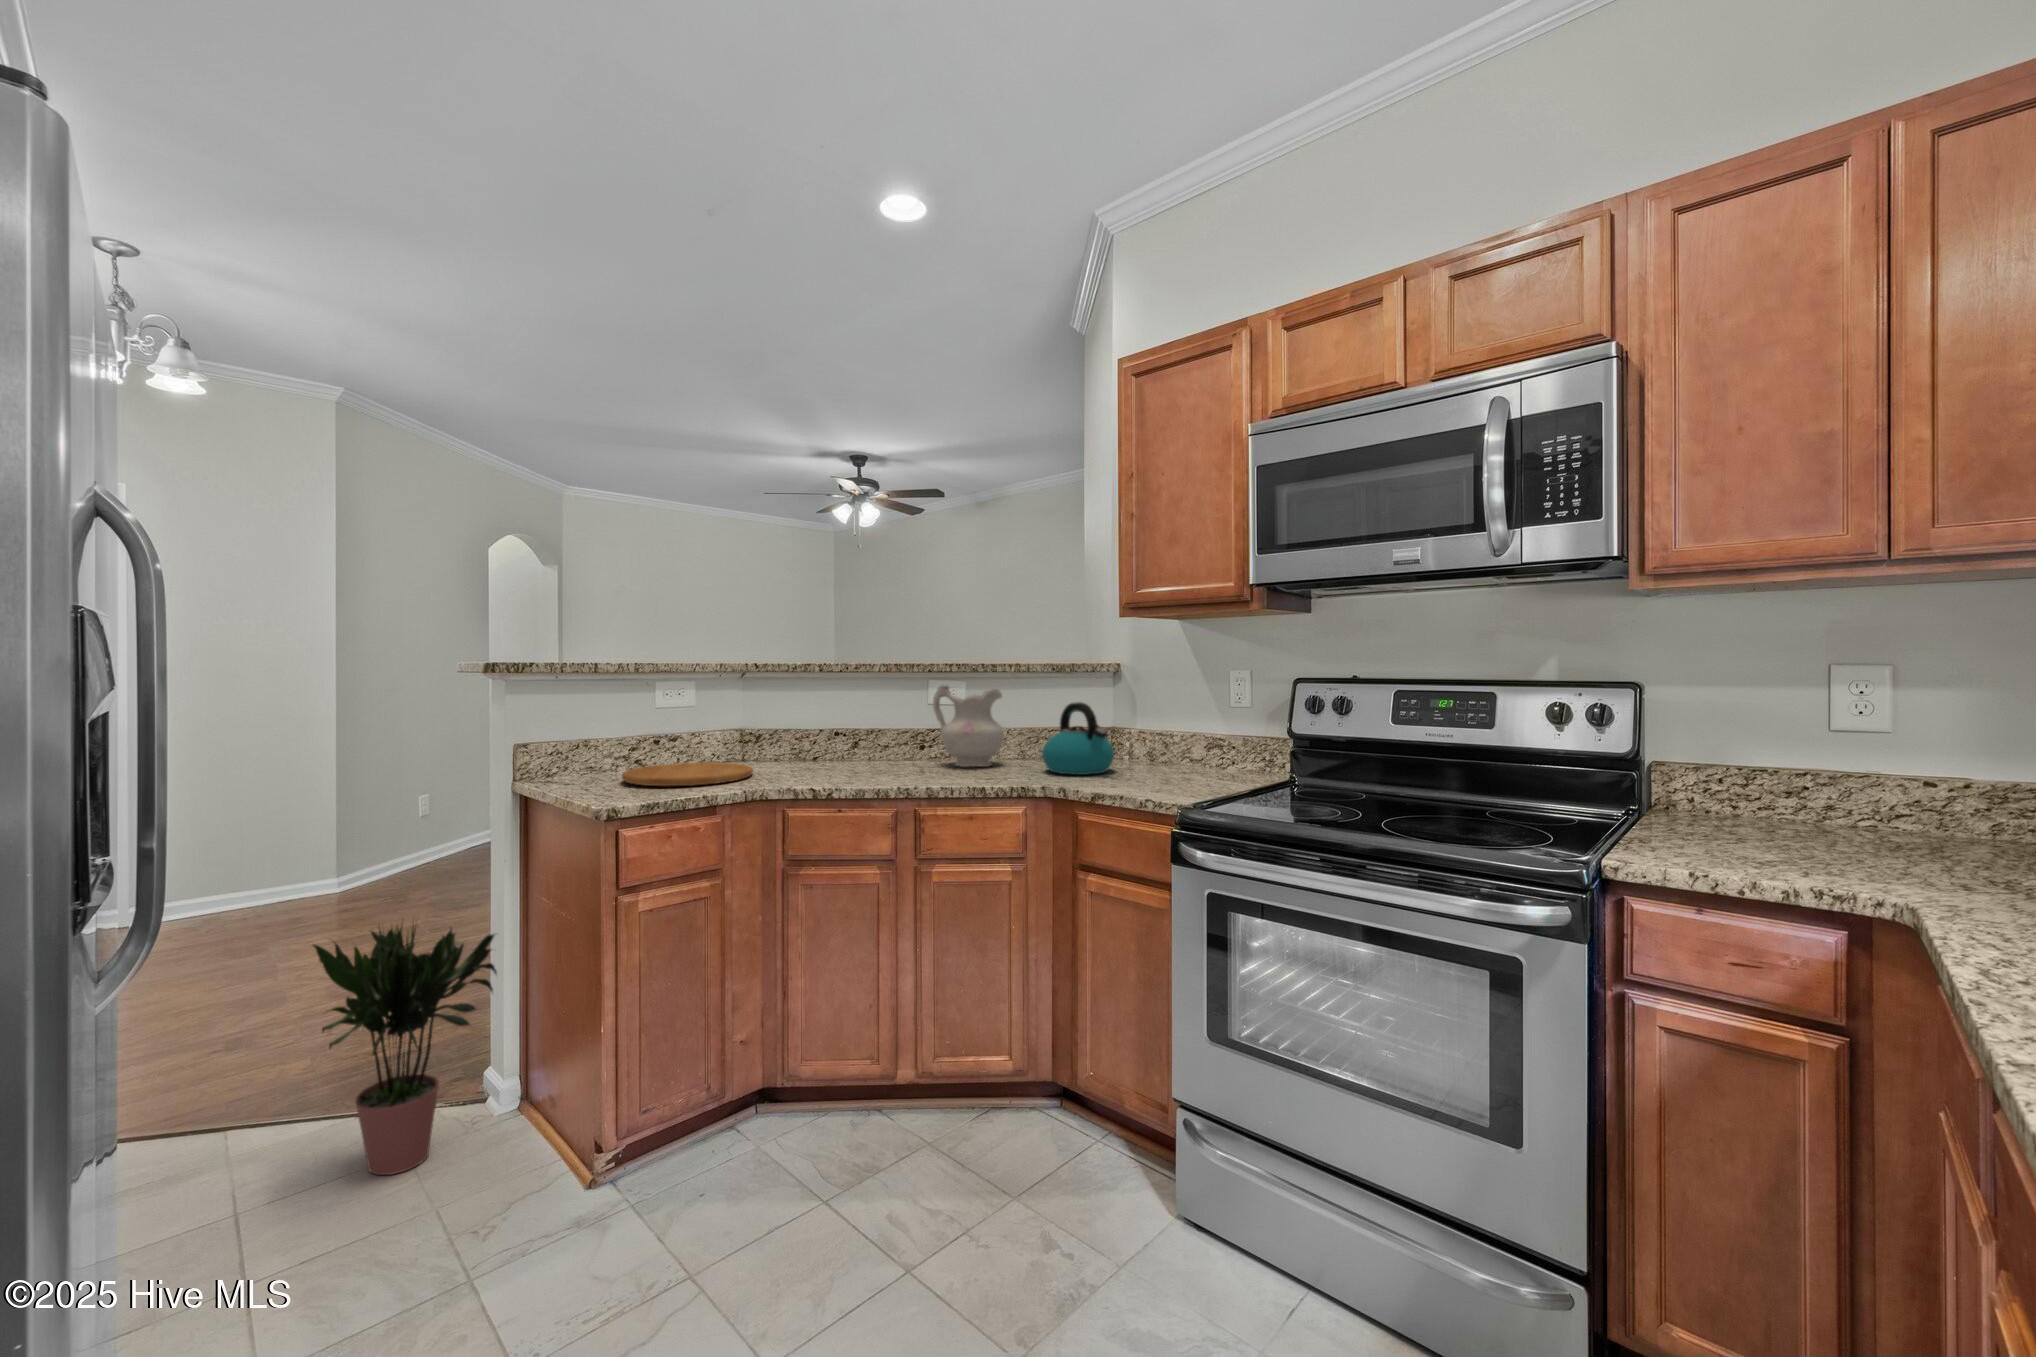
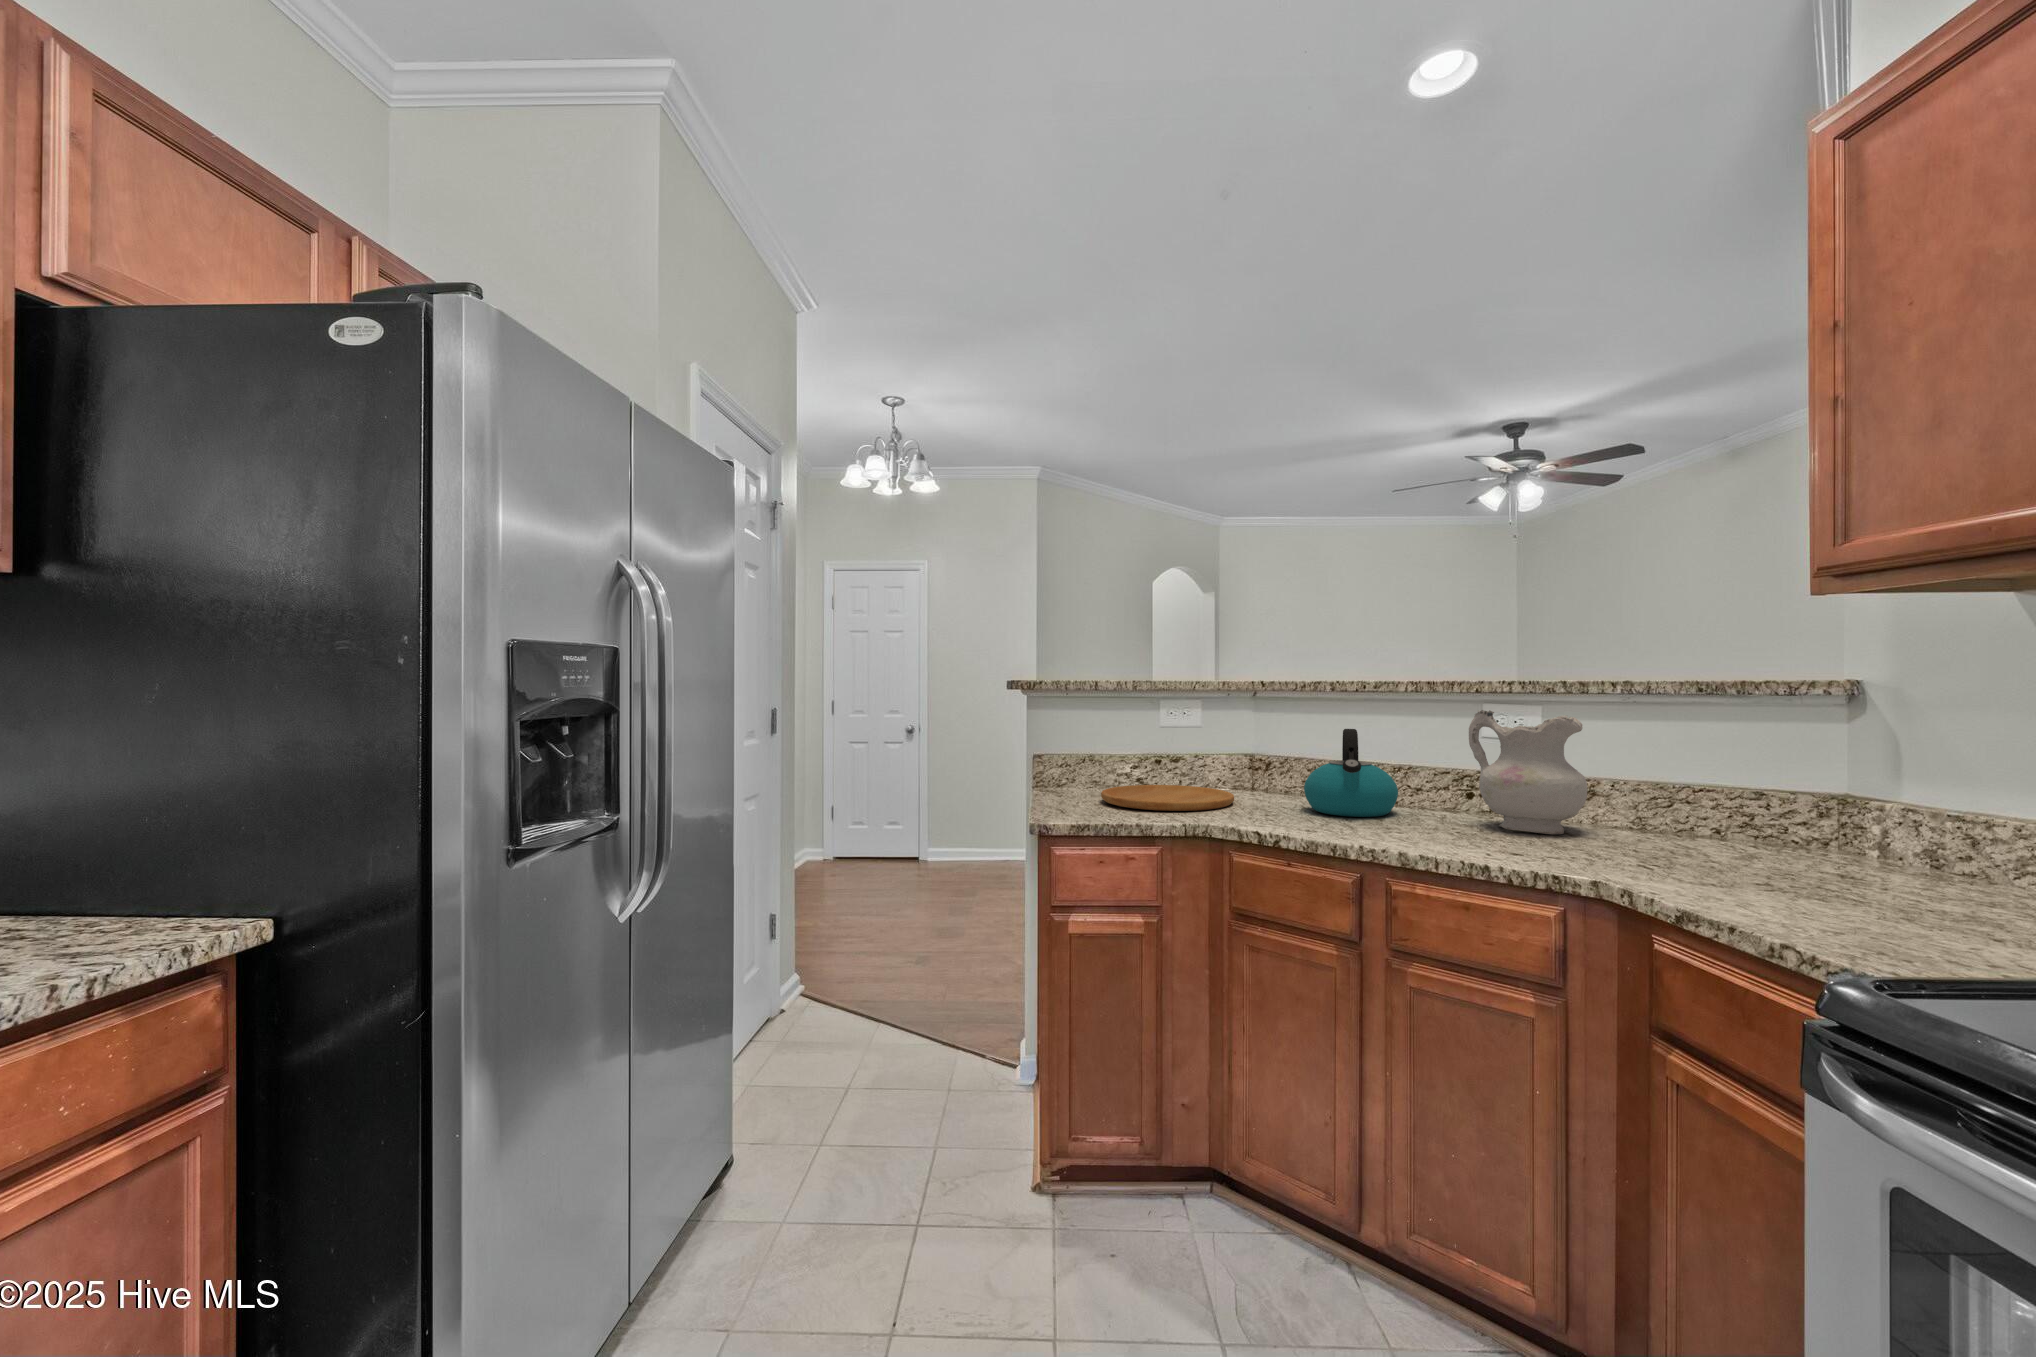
kettle: present [1042,702,1114,775] -> present [1304,729,1398,817]
potted plant: present [313,925,497,1175] -> none [882,884,1024,1108]

